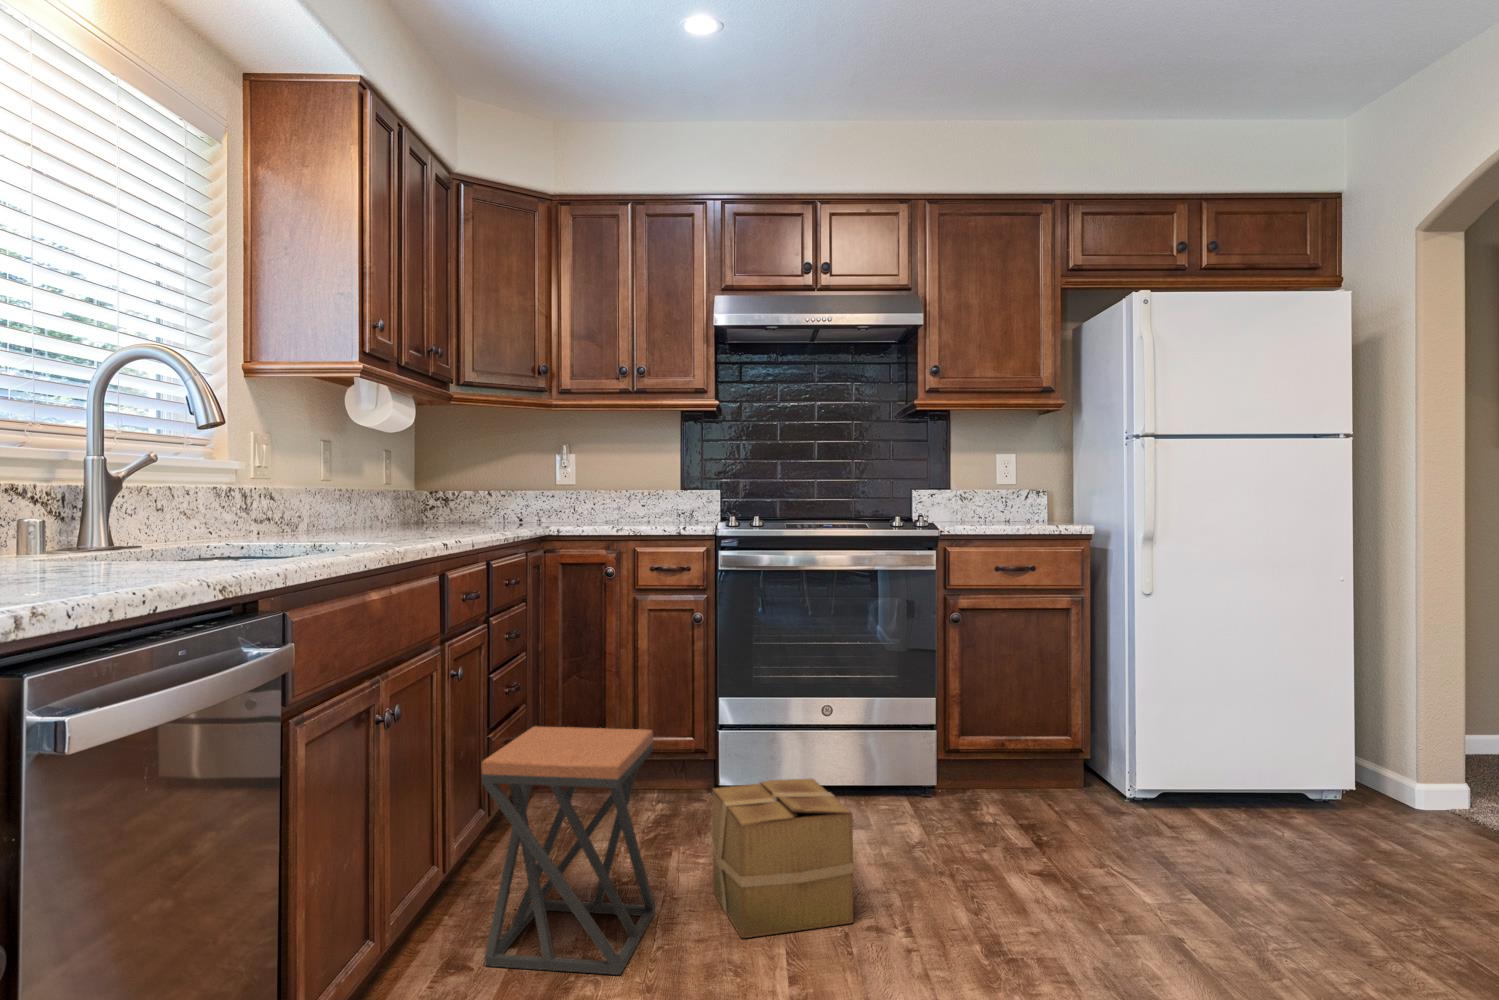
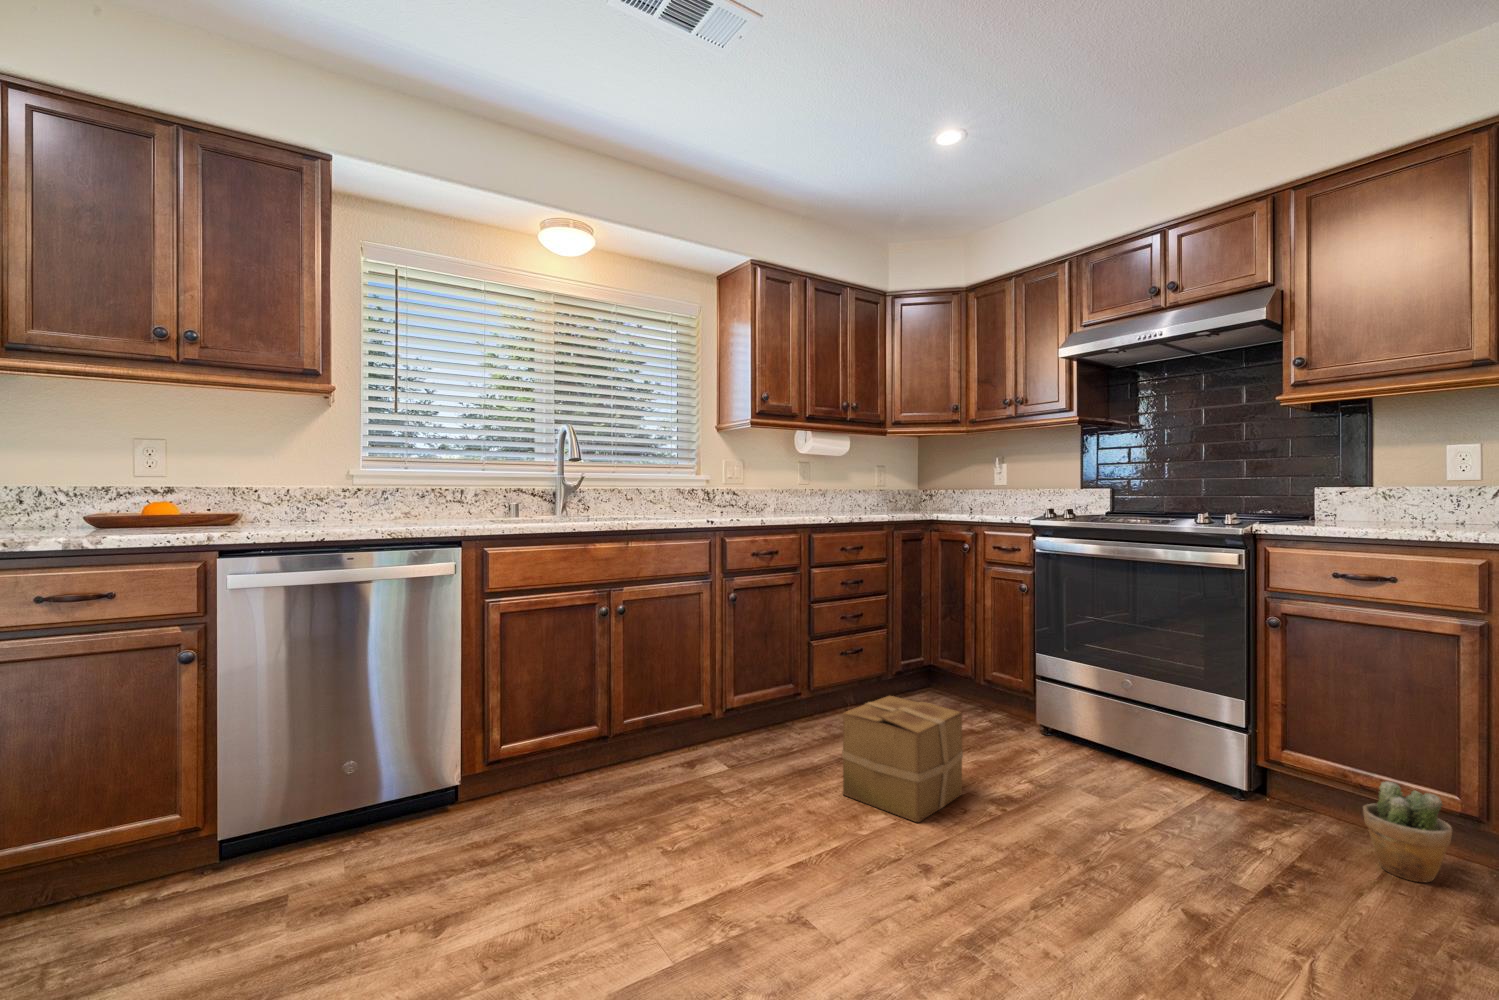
stool: present [482,726,655,975] -> none [729,626,837,776]
potted plant: none [1047,731,1100,802] -> present [1363,782,1452,882]

